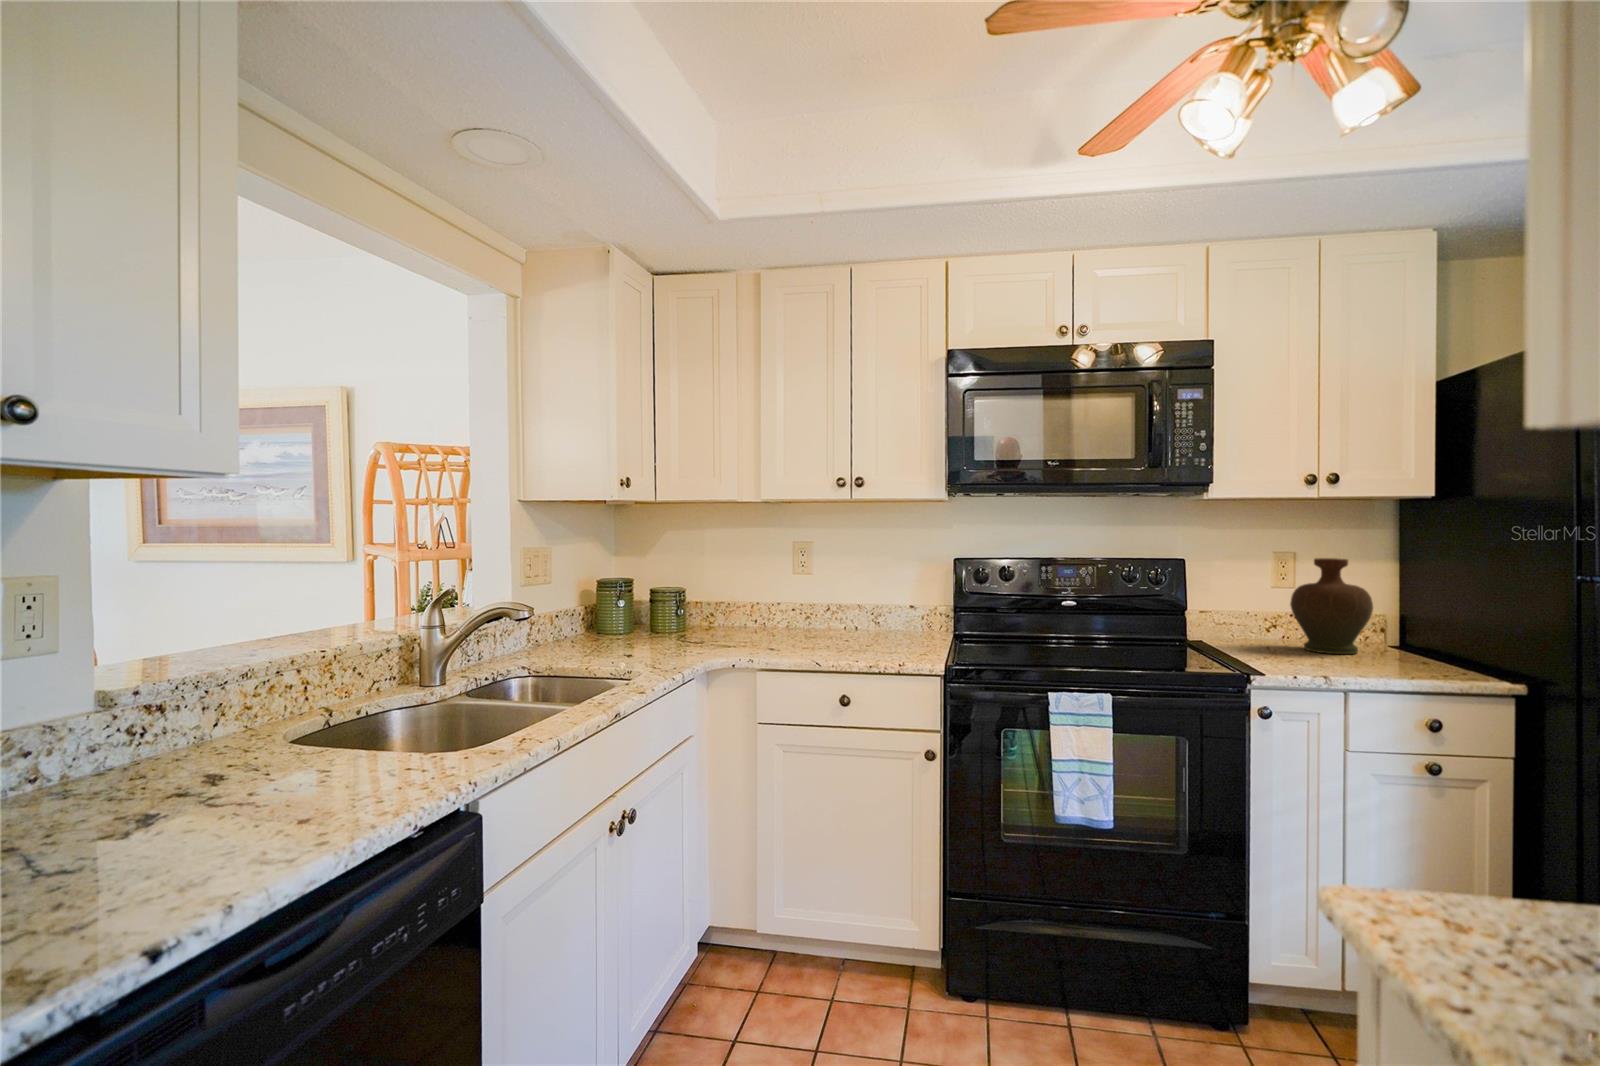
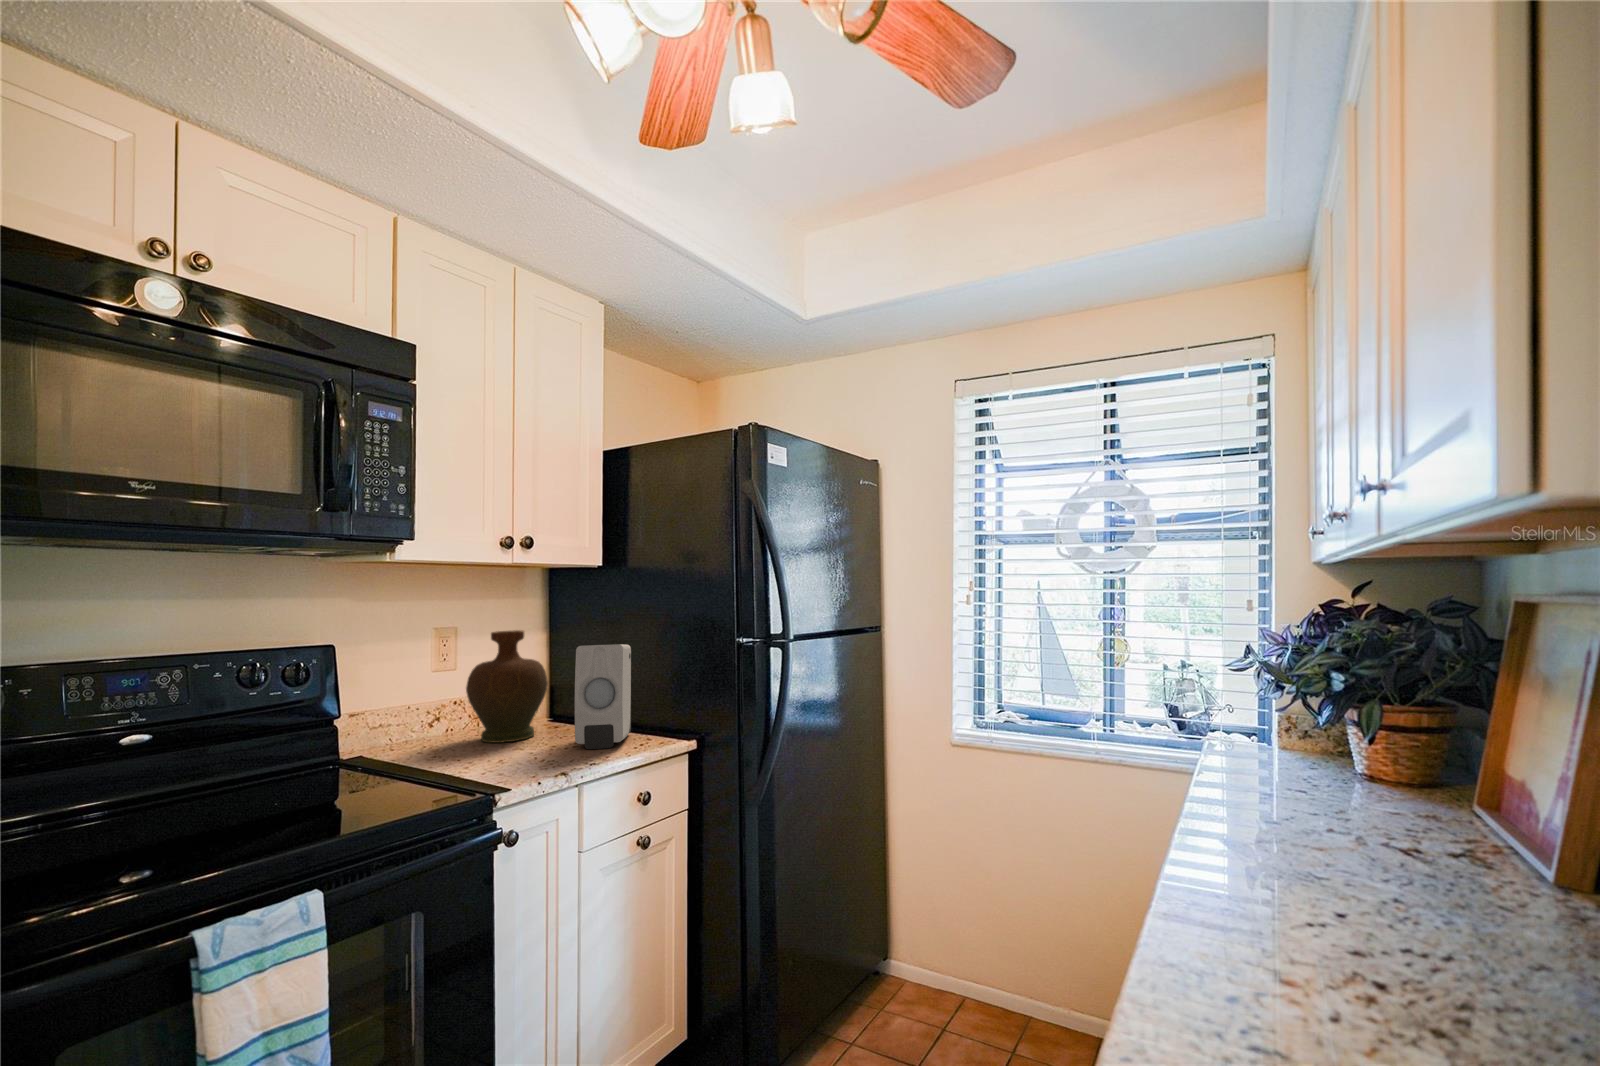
soap dispenser: none [1368,576,1456,674] -> present [575,644,631,749]

